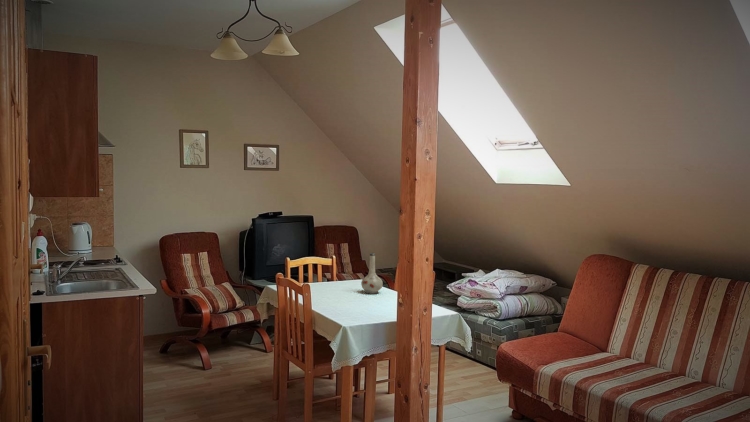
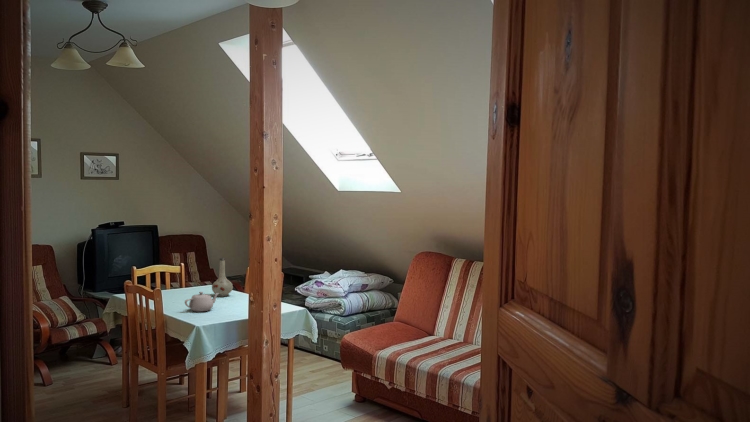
teapot: none [333,289,368,310] -> present [185,292,219,312]

